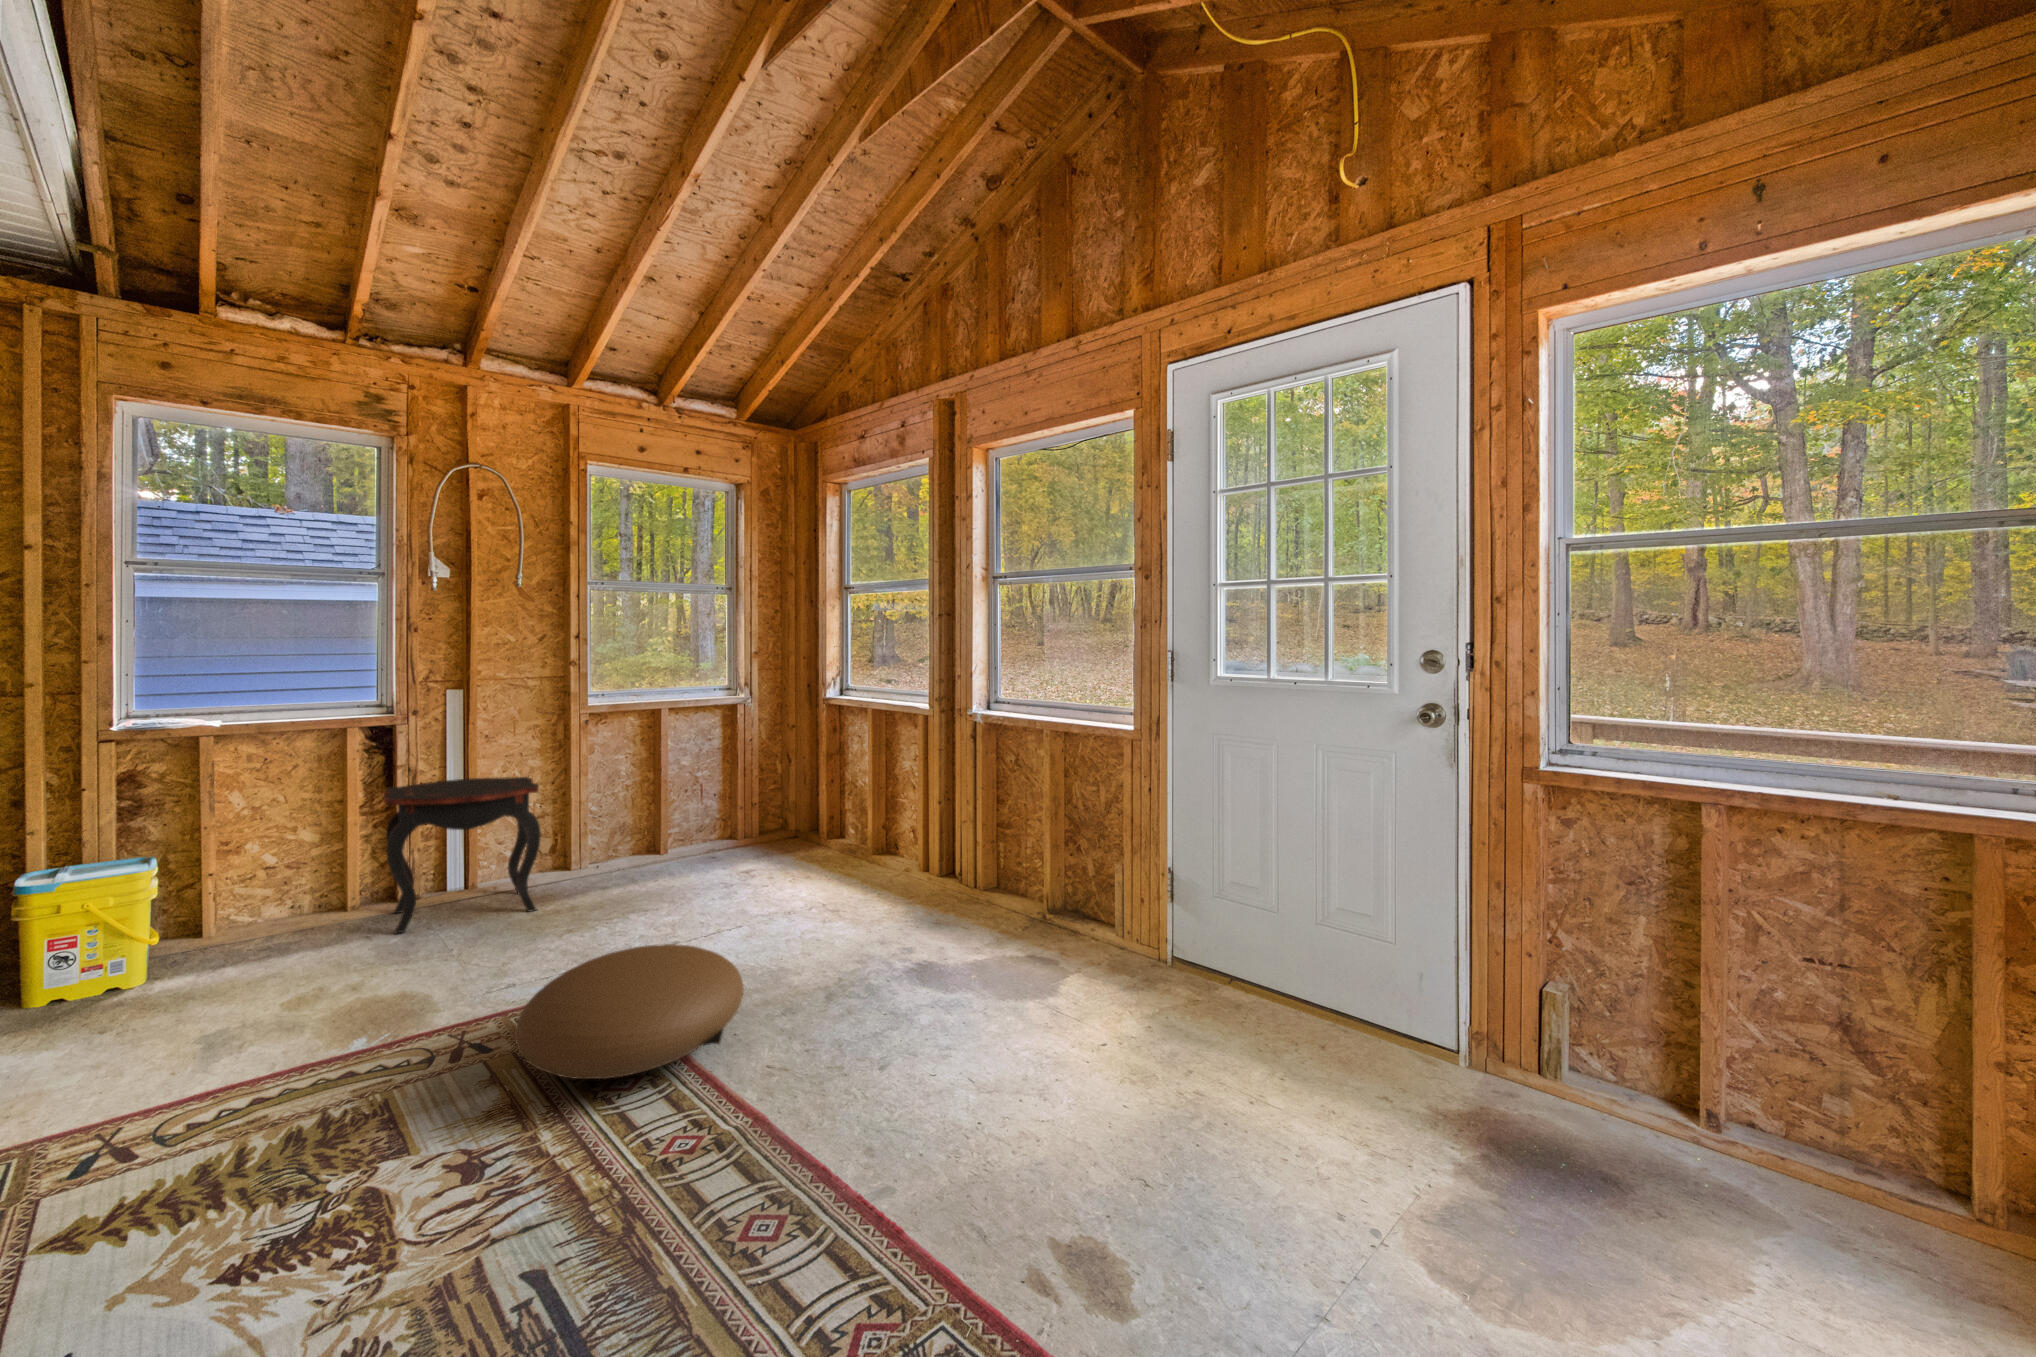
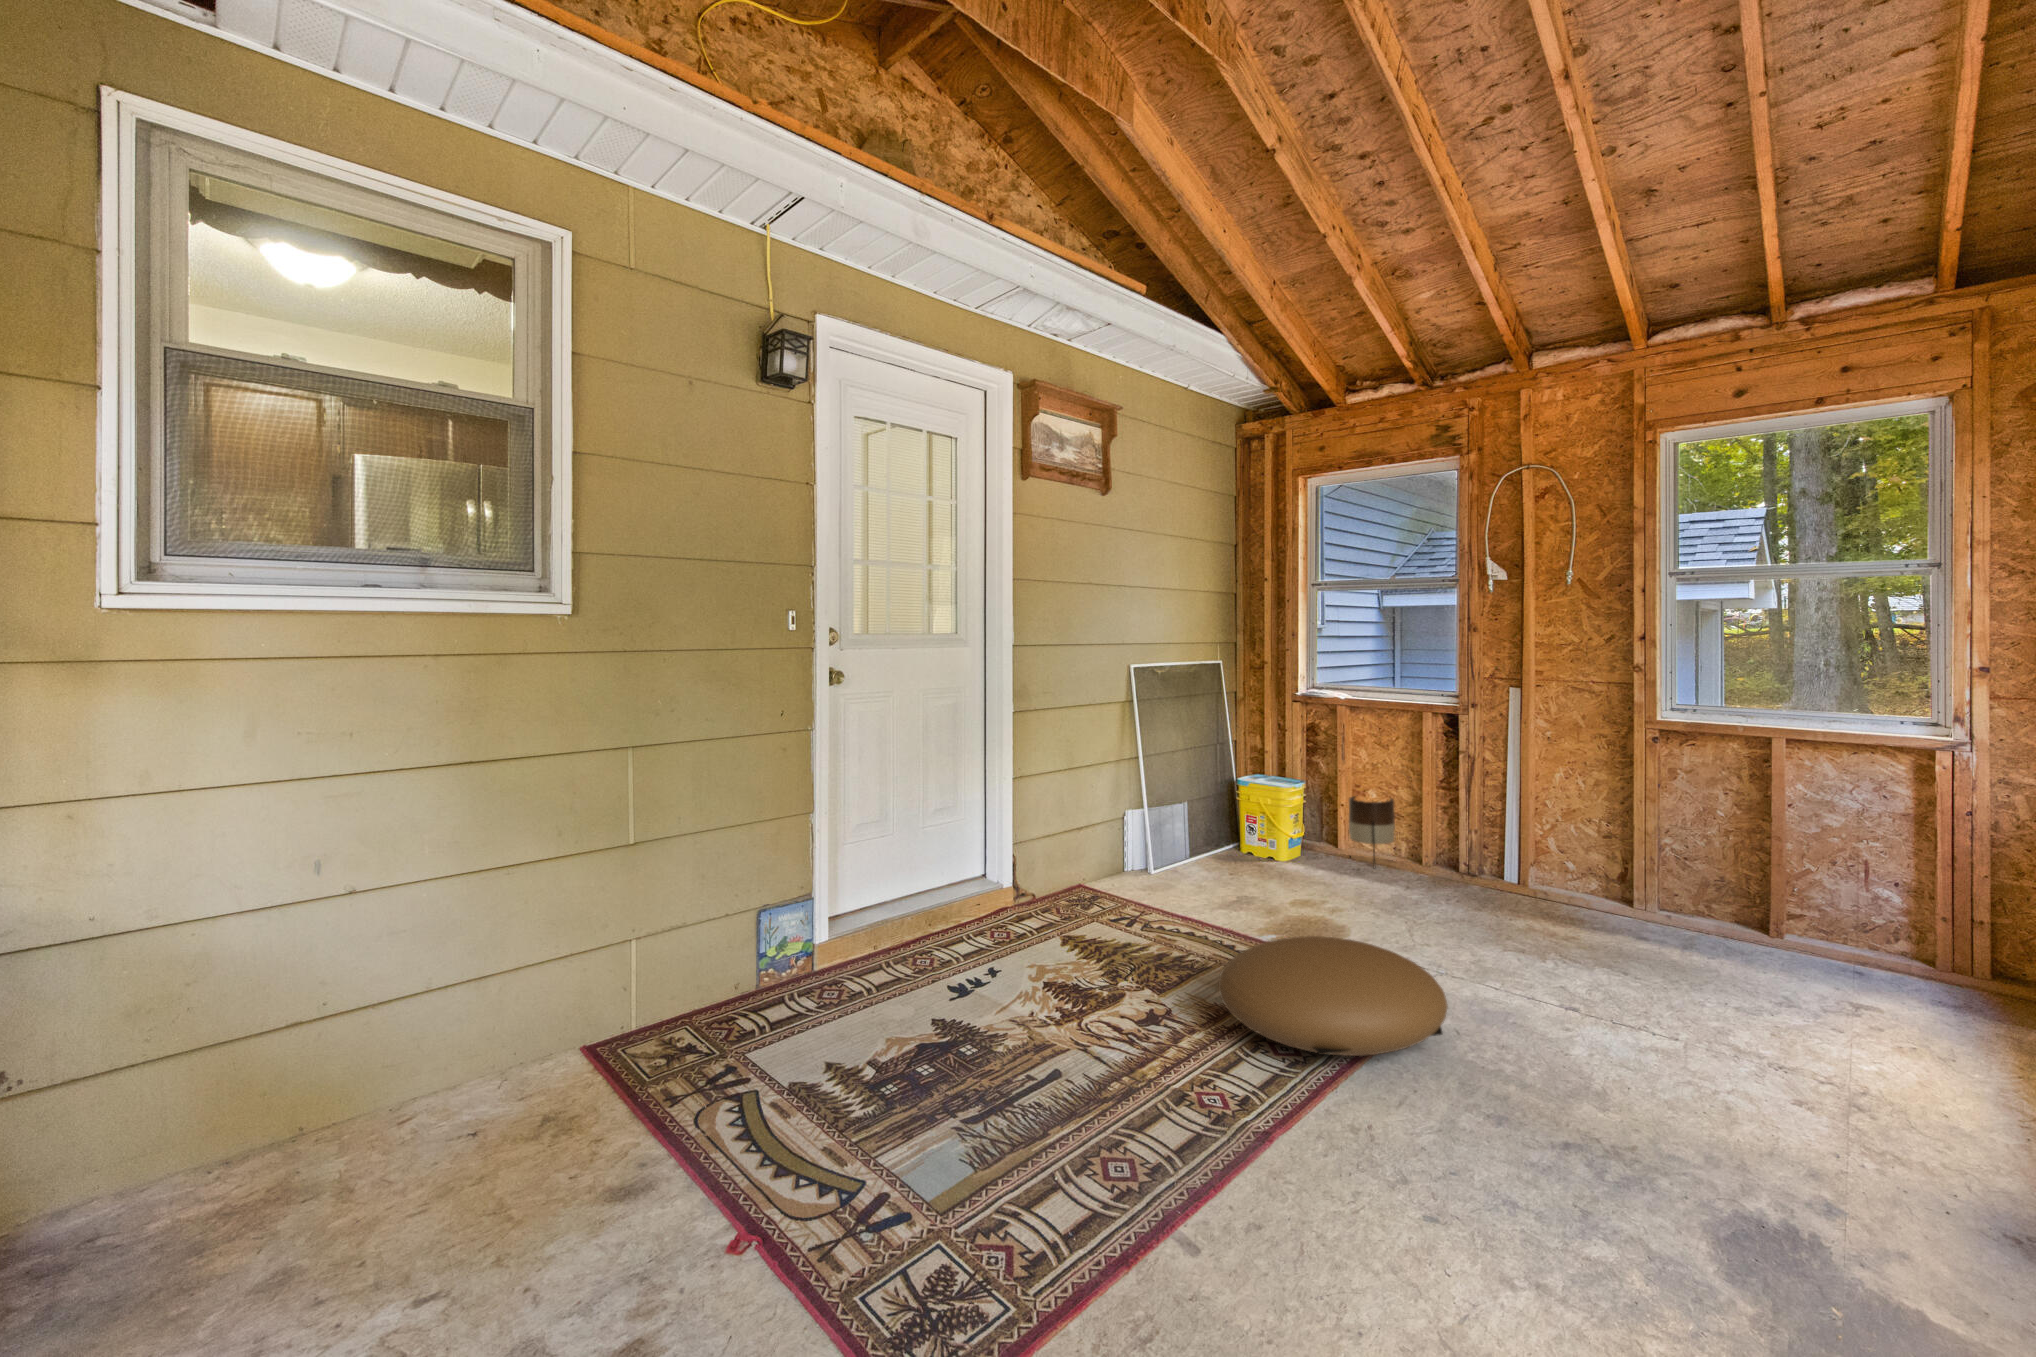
side table: present [384,777,541,934] -> none [1406,766,1560,912]
planter: none [230,841,312,938] -> present [1349,796,1396,862]

